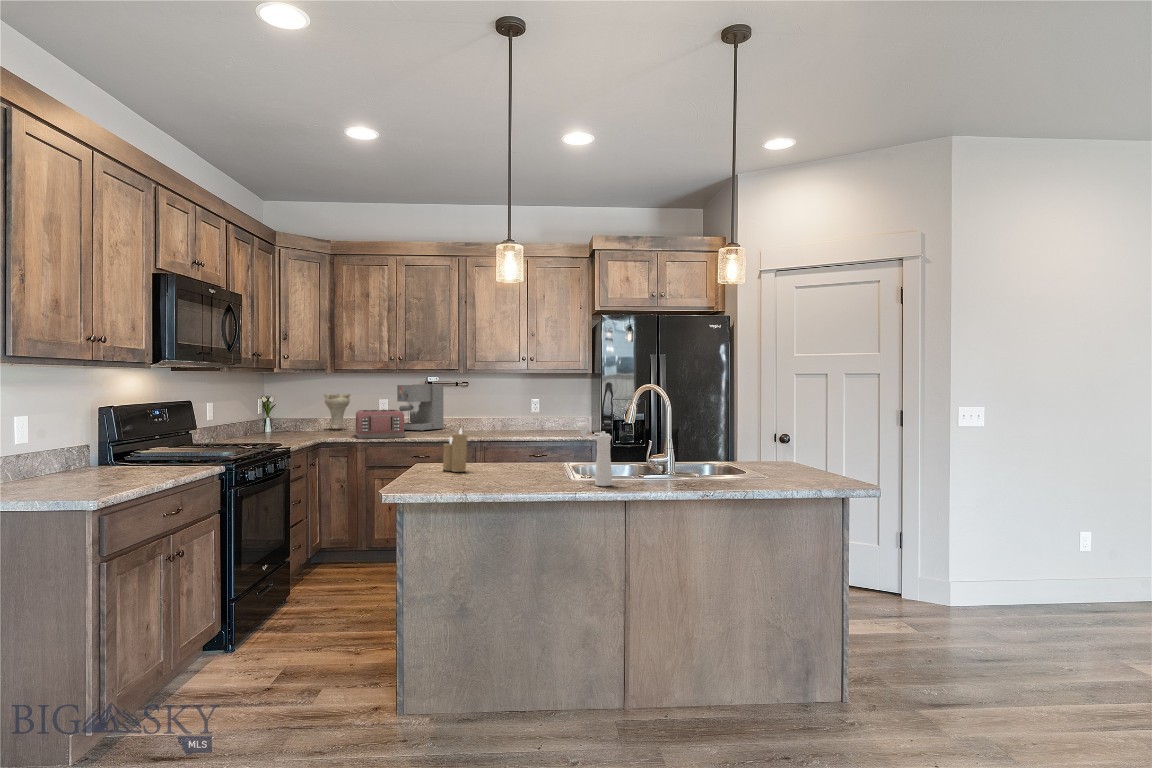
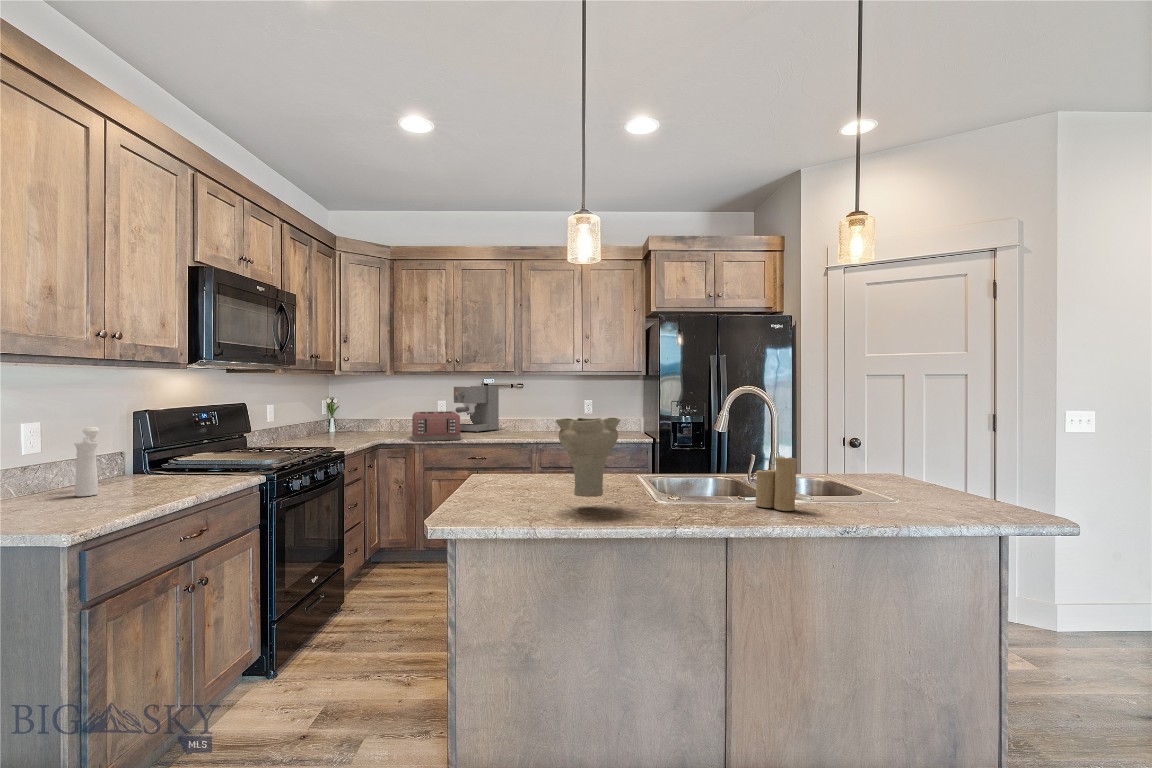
vase: present [324,394,350,425] -> present [556,418,621,497]
pepper mill: present [577,423,612,486] -> present [75,427,99,497]
candle: present [443,429,468,472] -> present [756,450,797,511]

